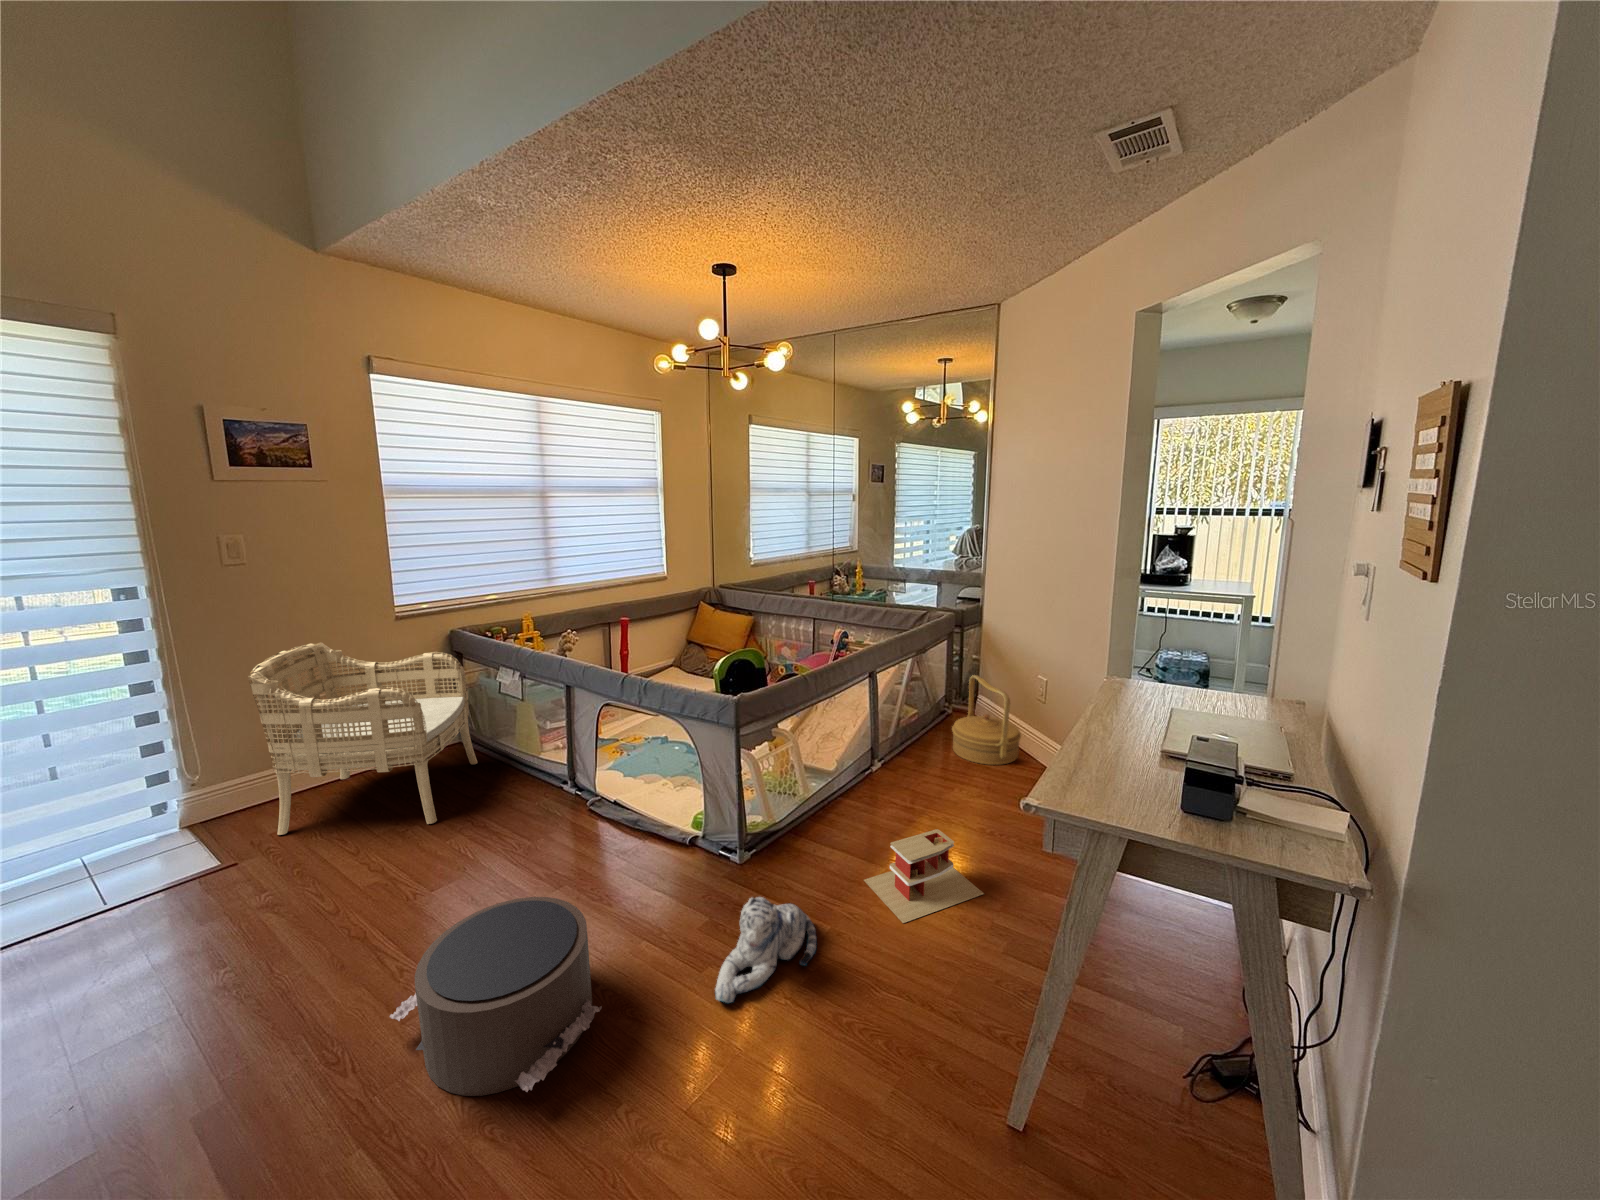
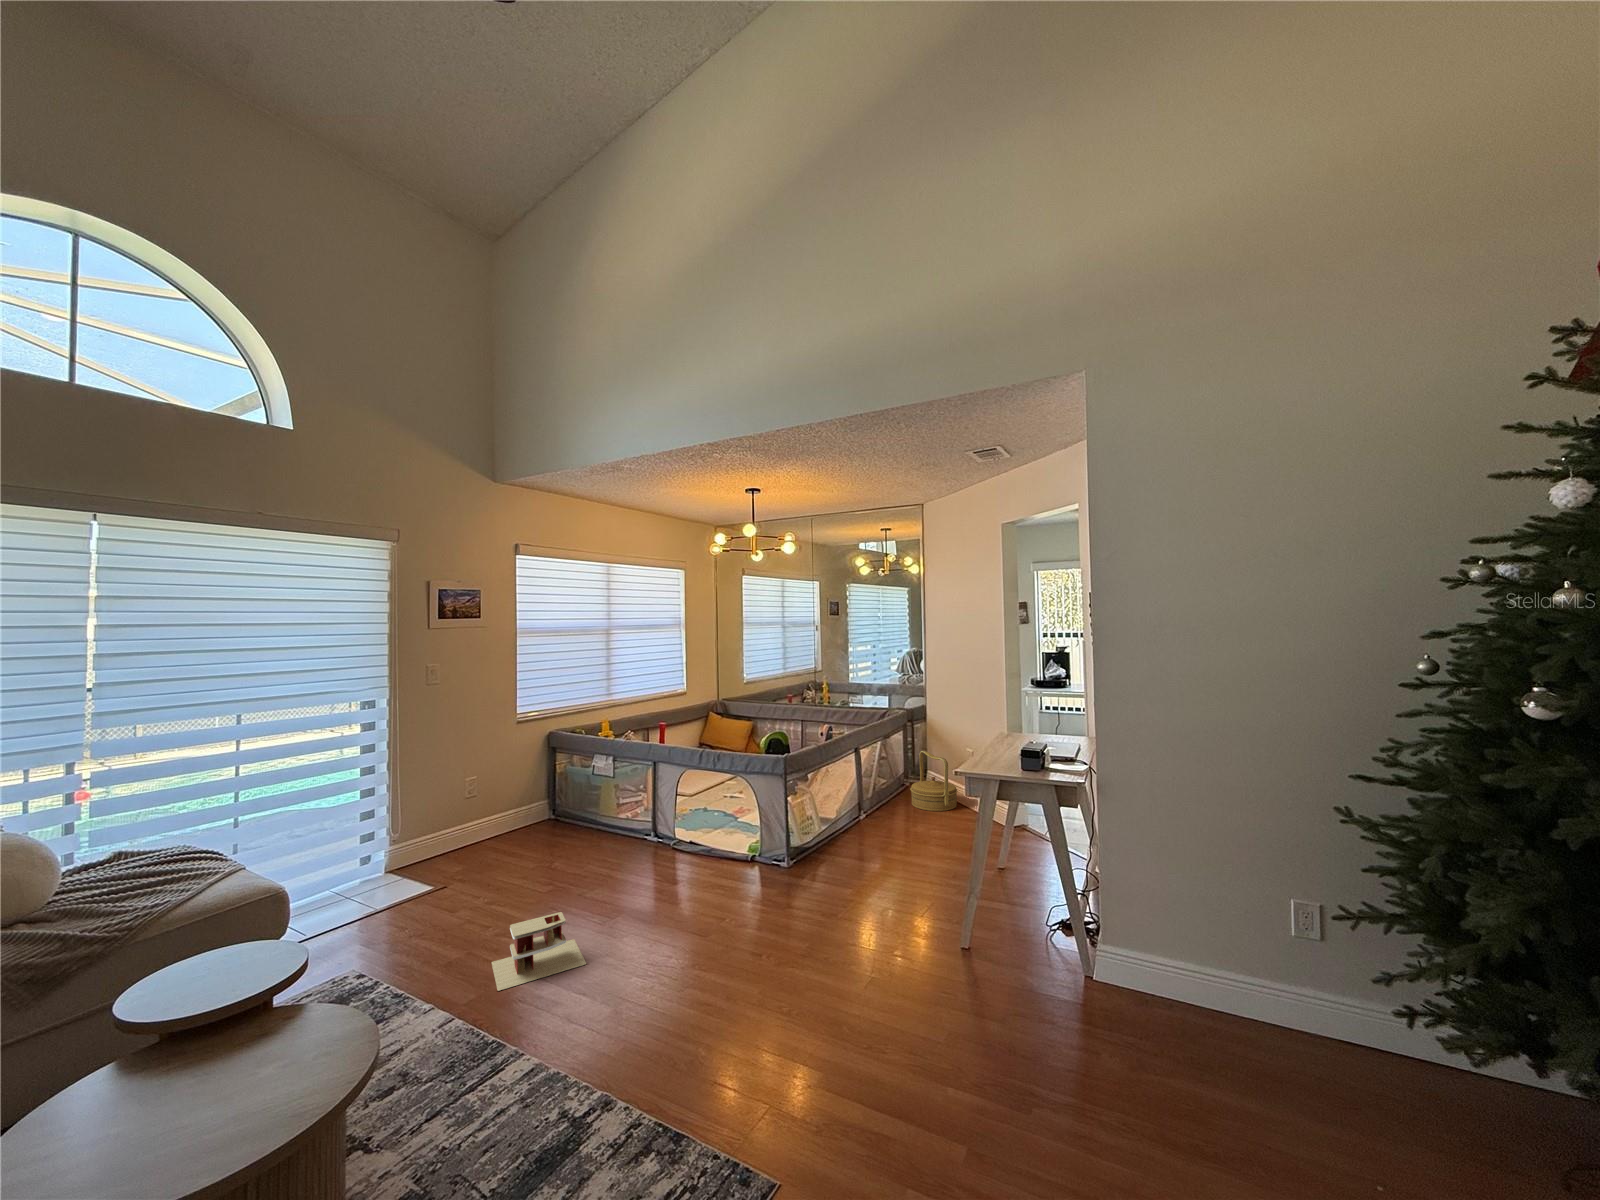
armchair: present [248,643,478,835] -> none [453,740,570,875]
toy house: present [864,829,984,923] -> present [491,912,586,991]
pouf: present [390,897,602,1096] -> none [623,868,742,958]
plush toy: present [715,897,817,1003] -> none [798,861,850,918]

